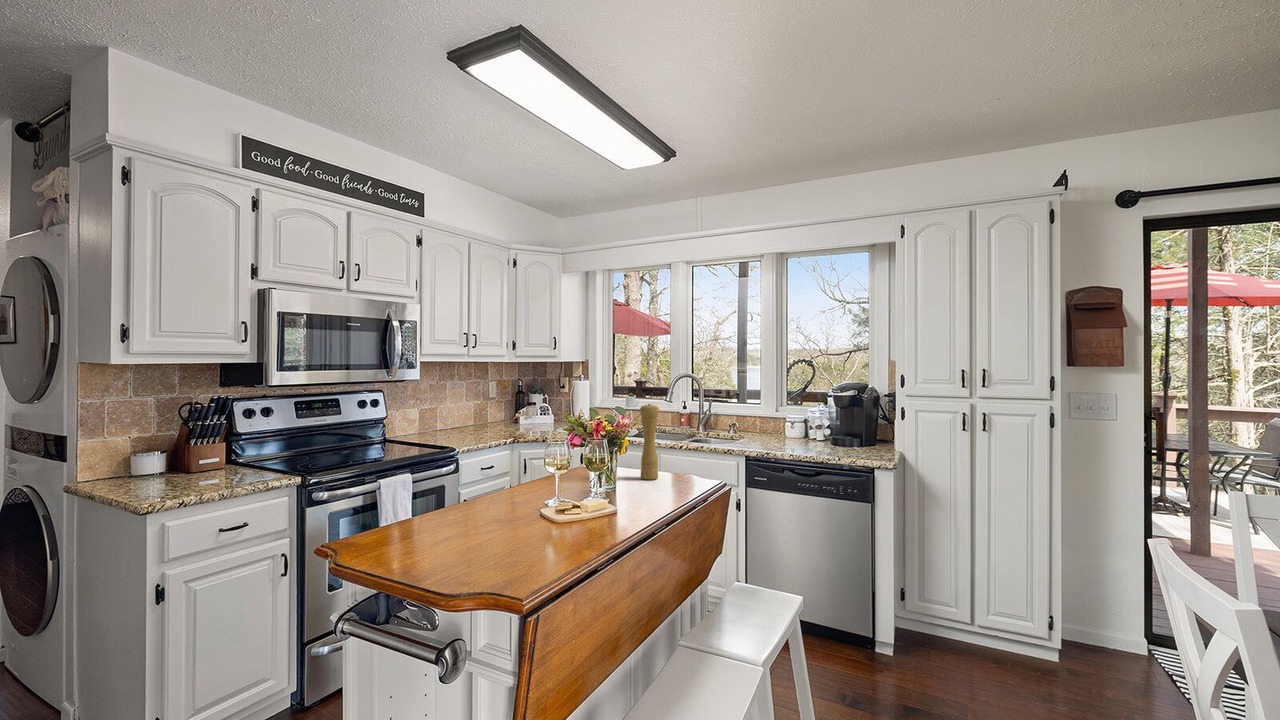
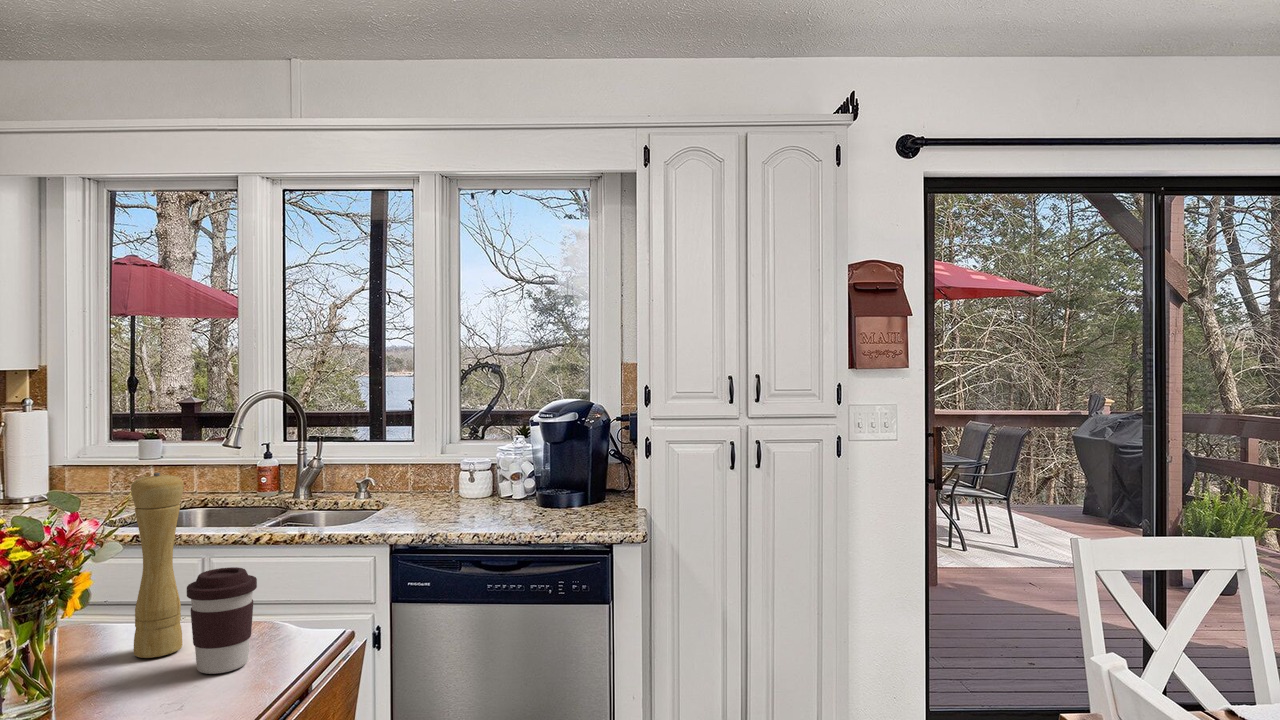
coffee cup: none [661,445,687,487] -> present [187,567,257,674]

